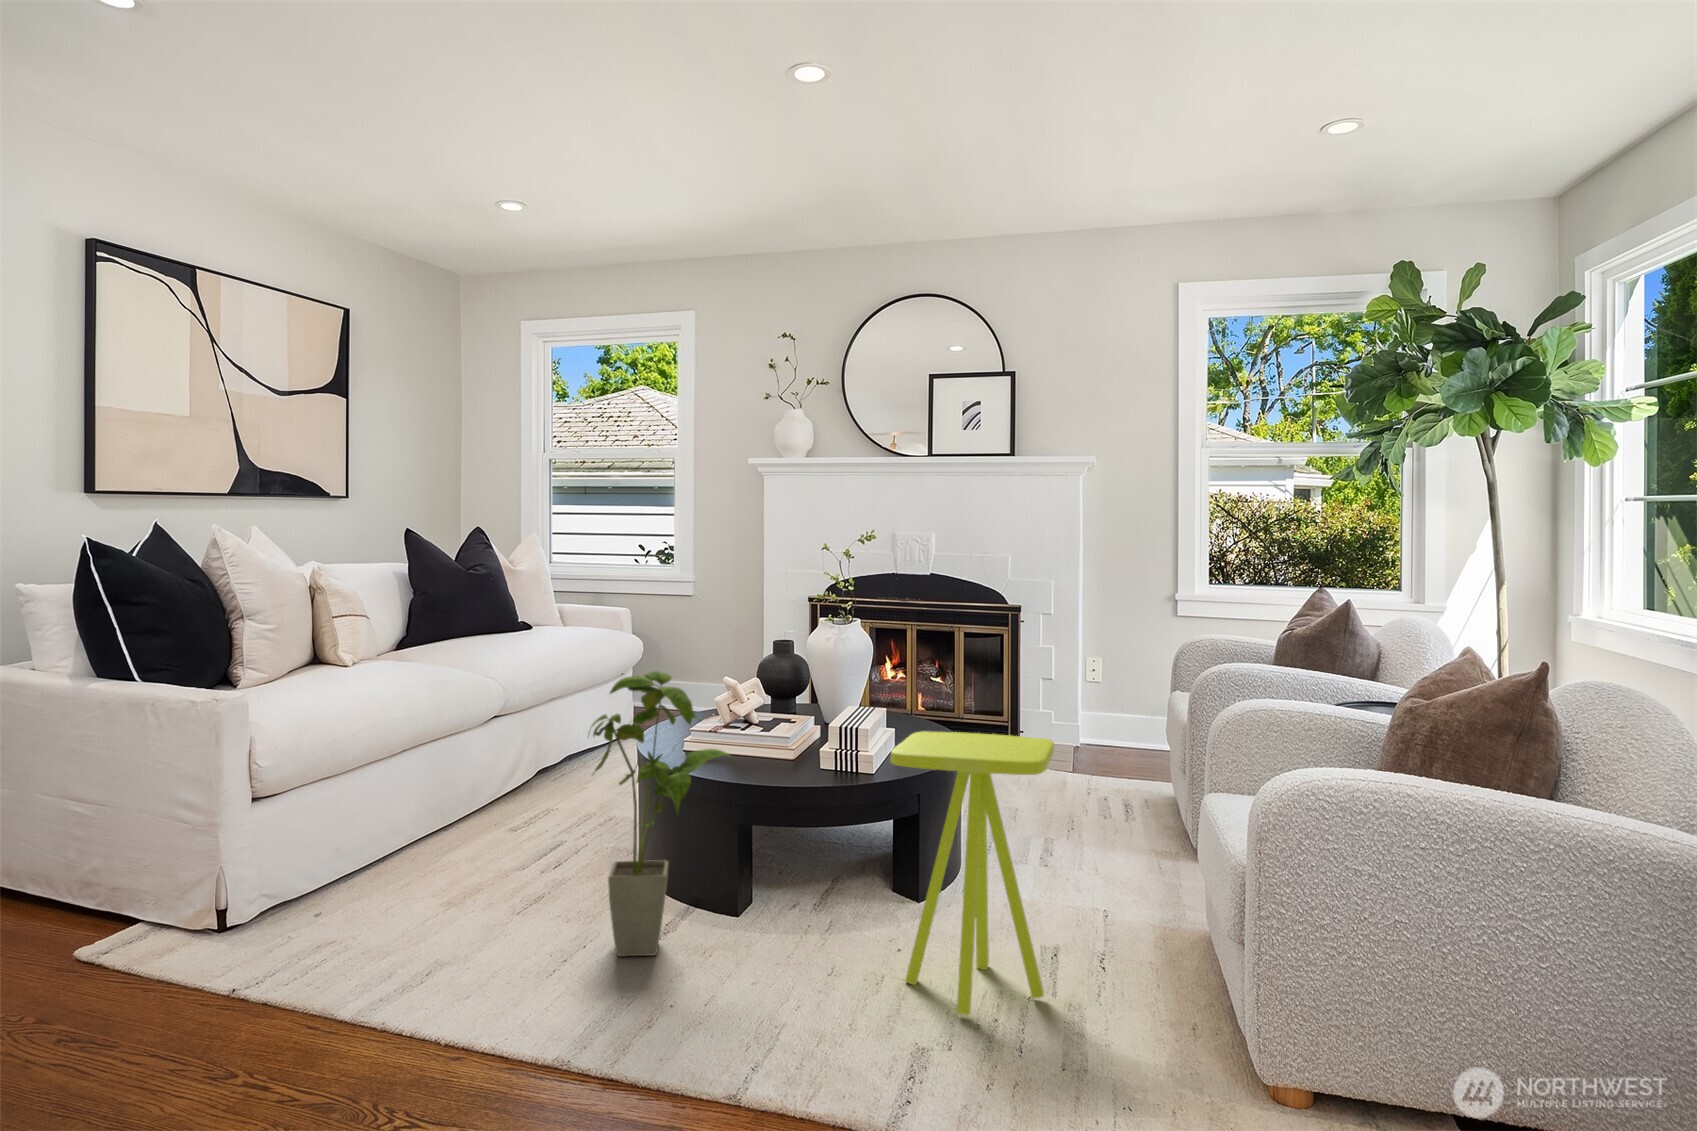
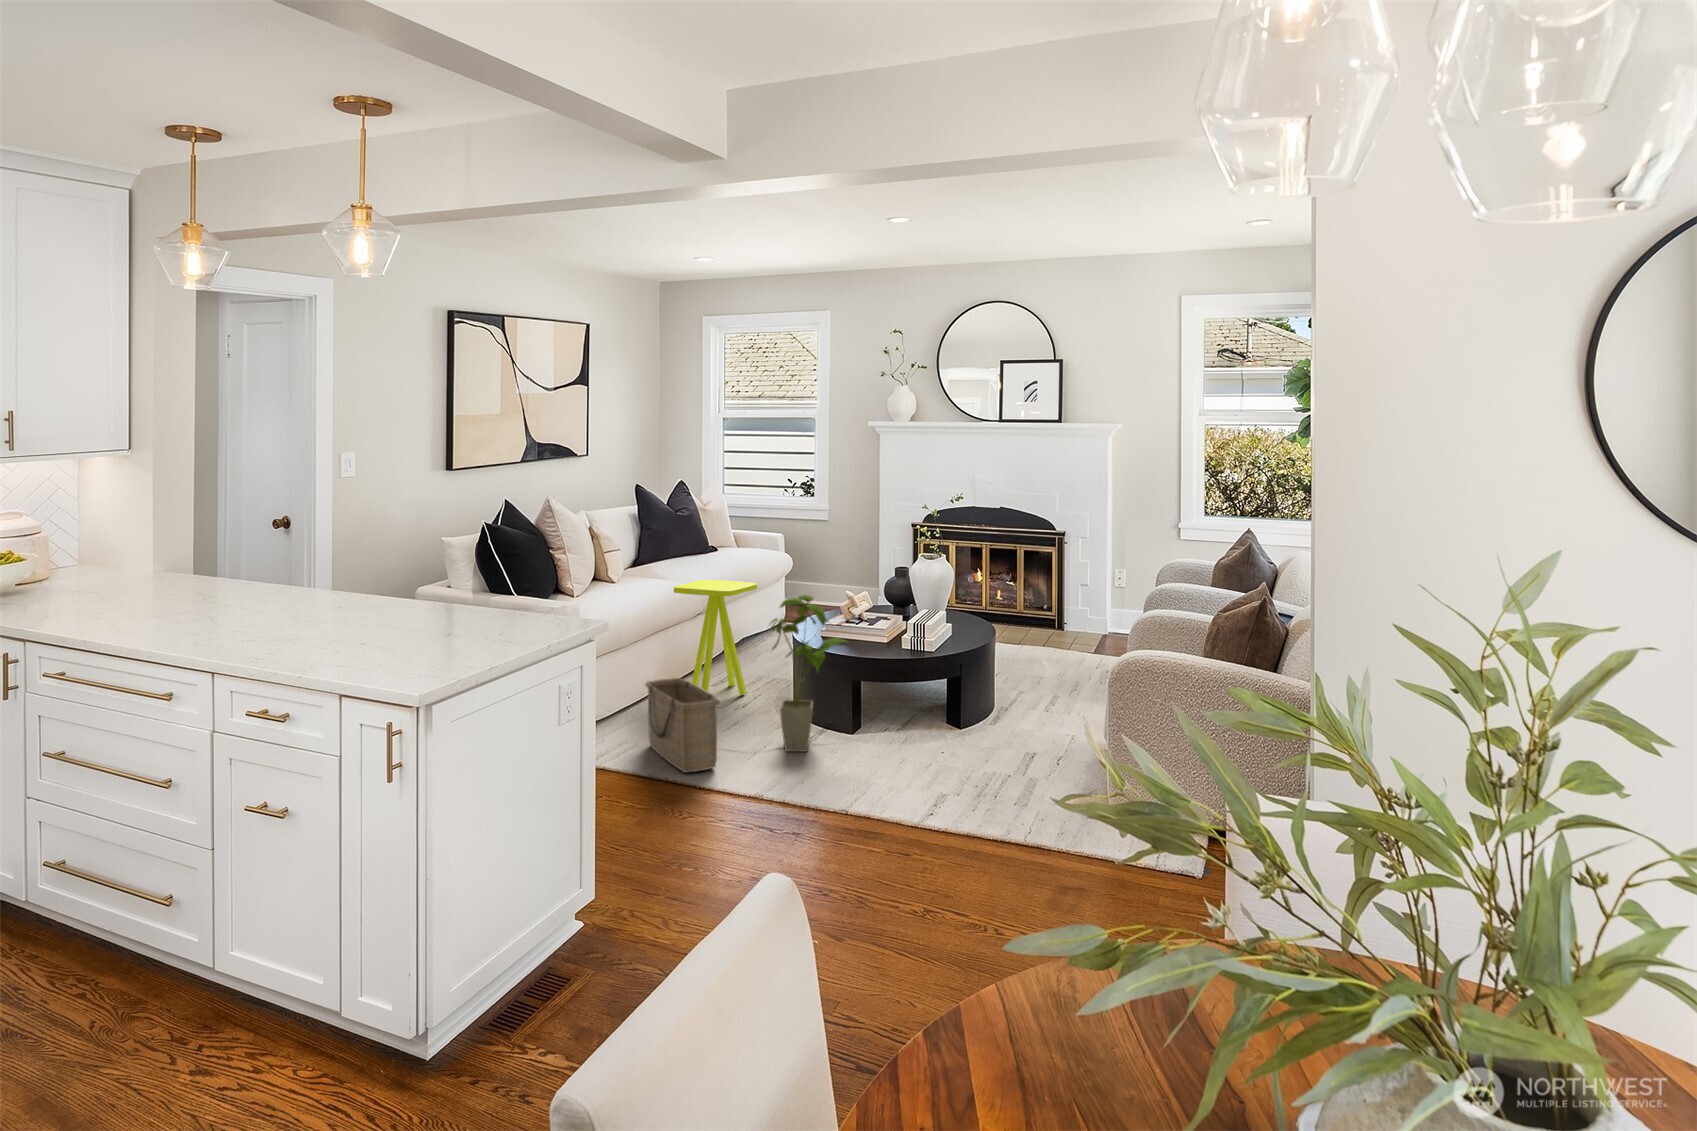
side table: present [891,731,1054,1015] -> present [674,580,757,695]
basket: none [357,825,489,1014] -> present [646,678,719,772]

